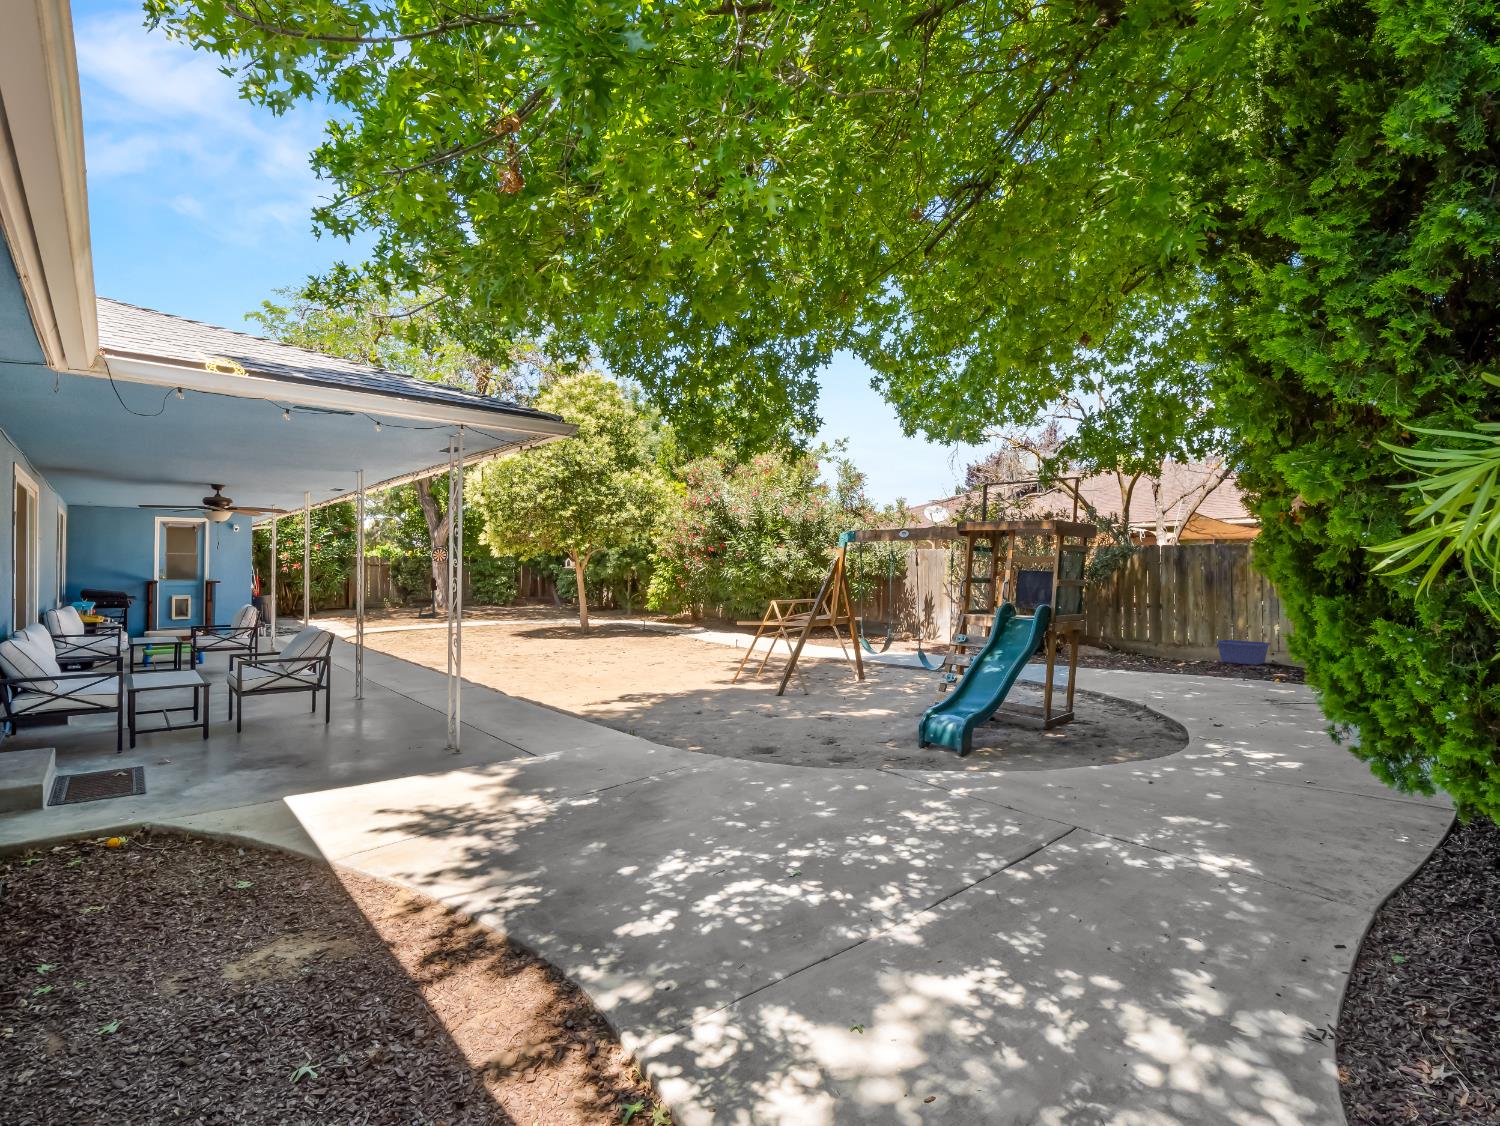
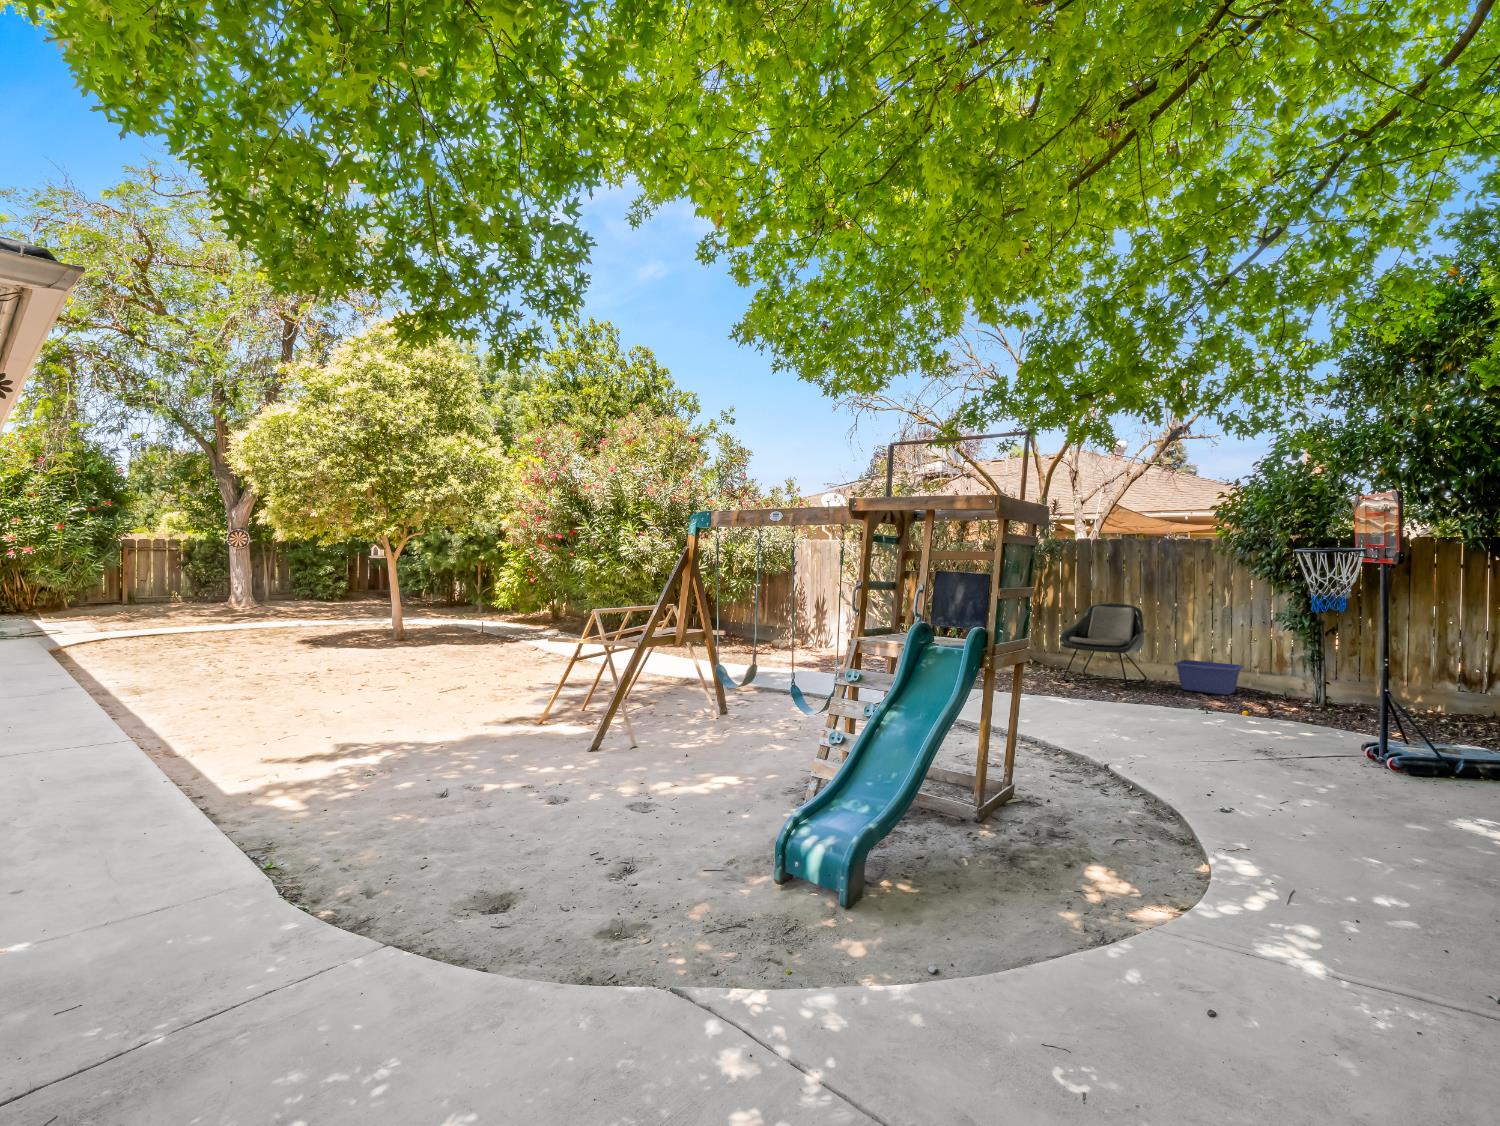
bench: present [412,578,437,618] -> none [201,566,239,616]
lounge chair: none [1124,597,1196,662] -> present [1059,603,1146,690]

